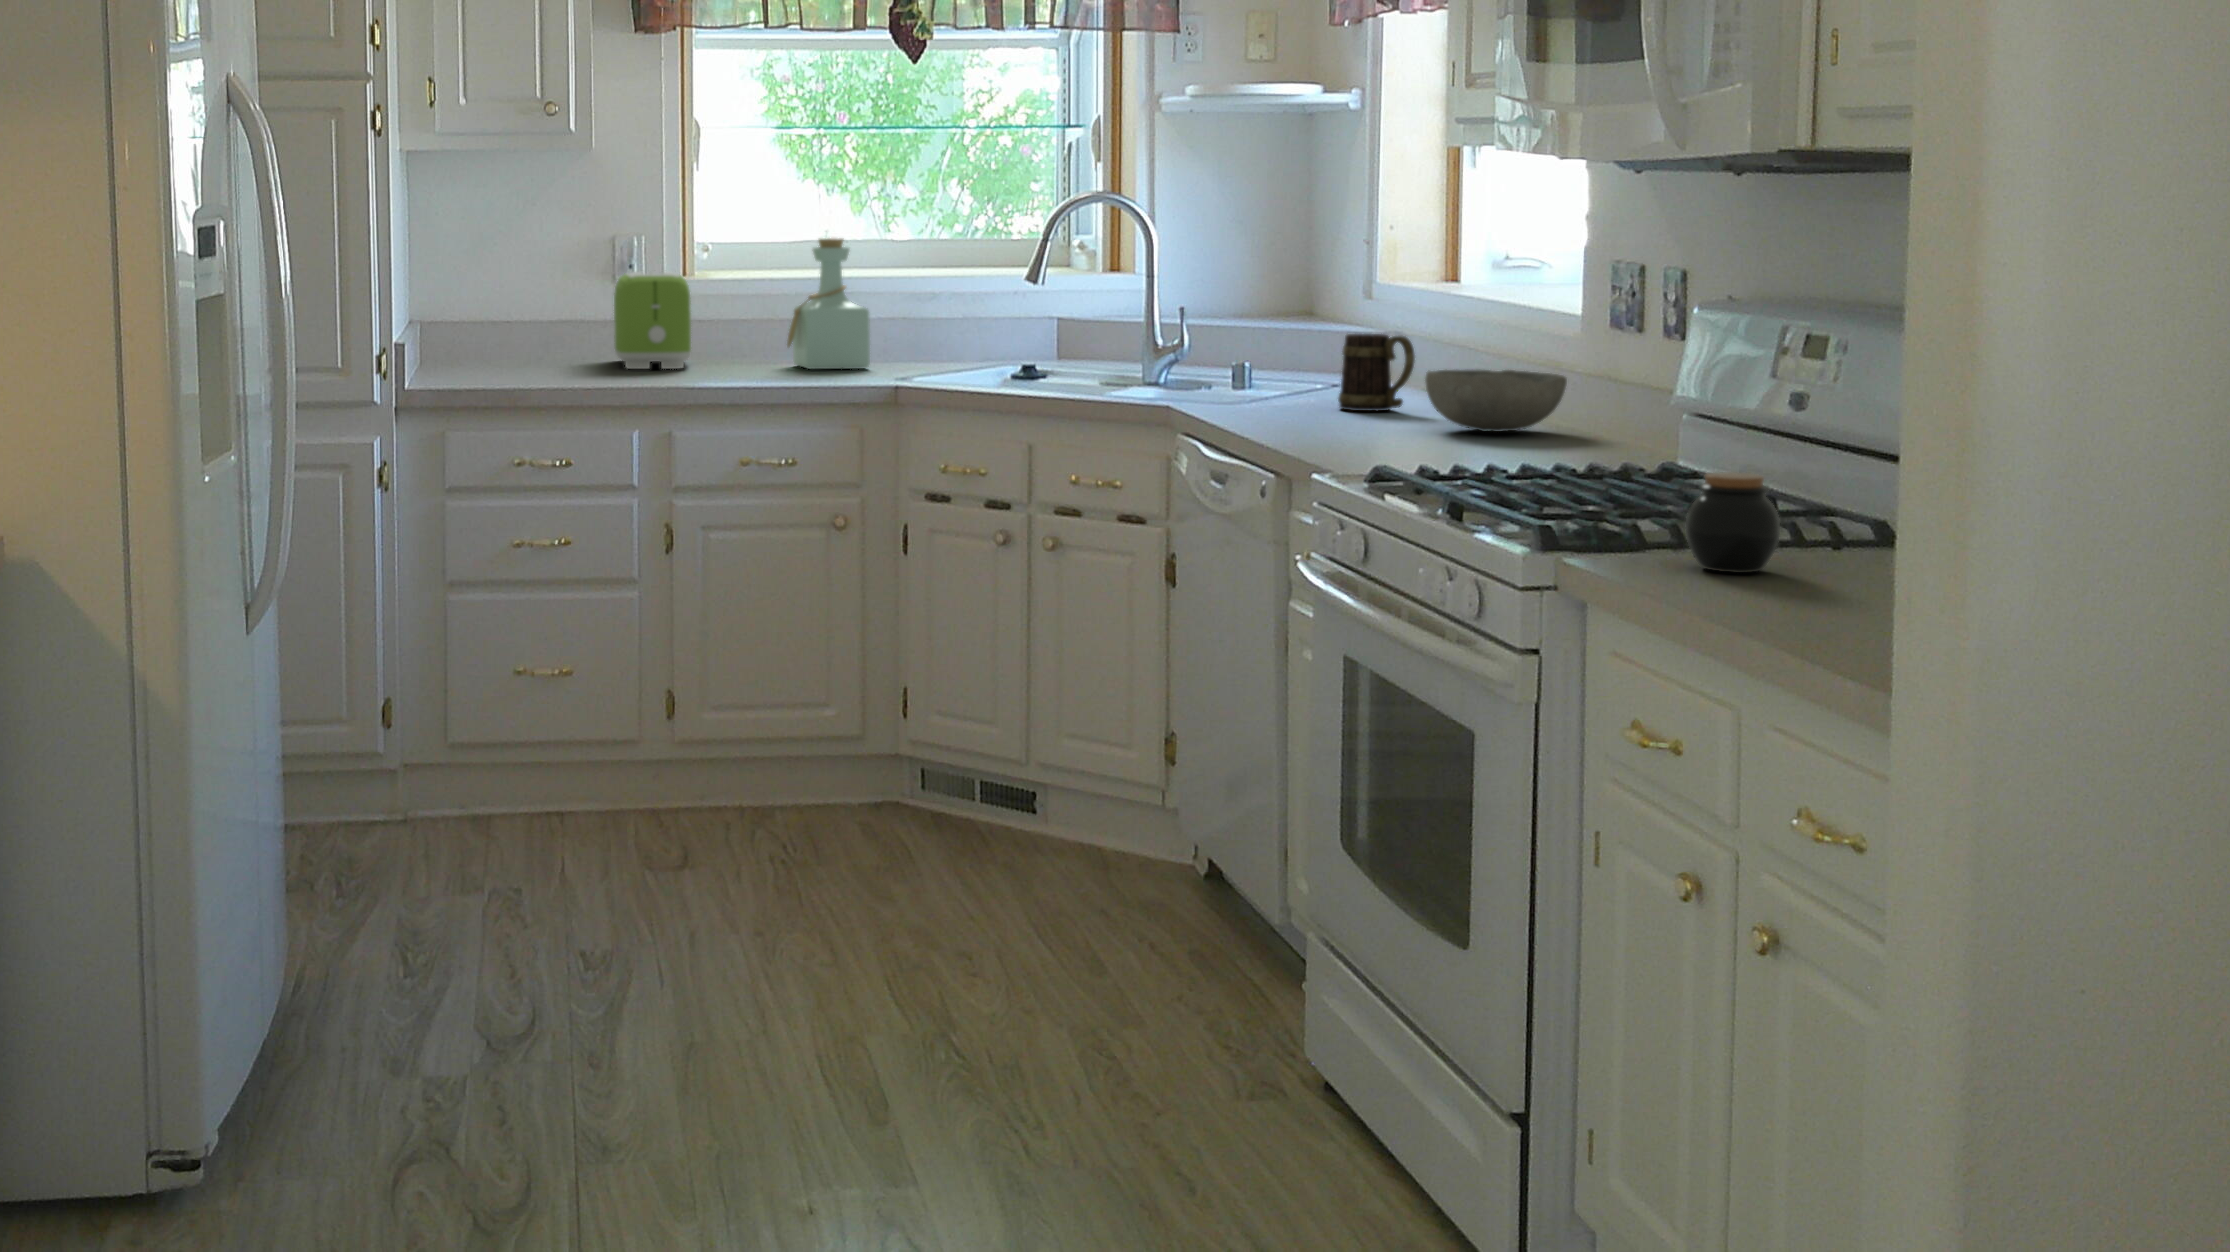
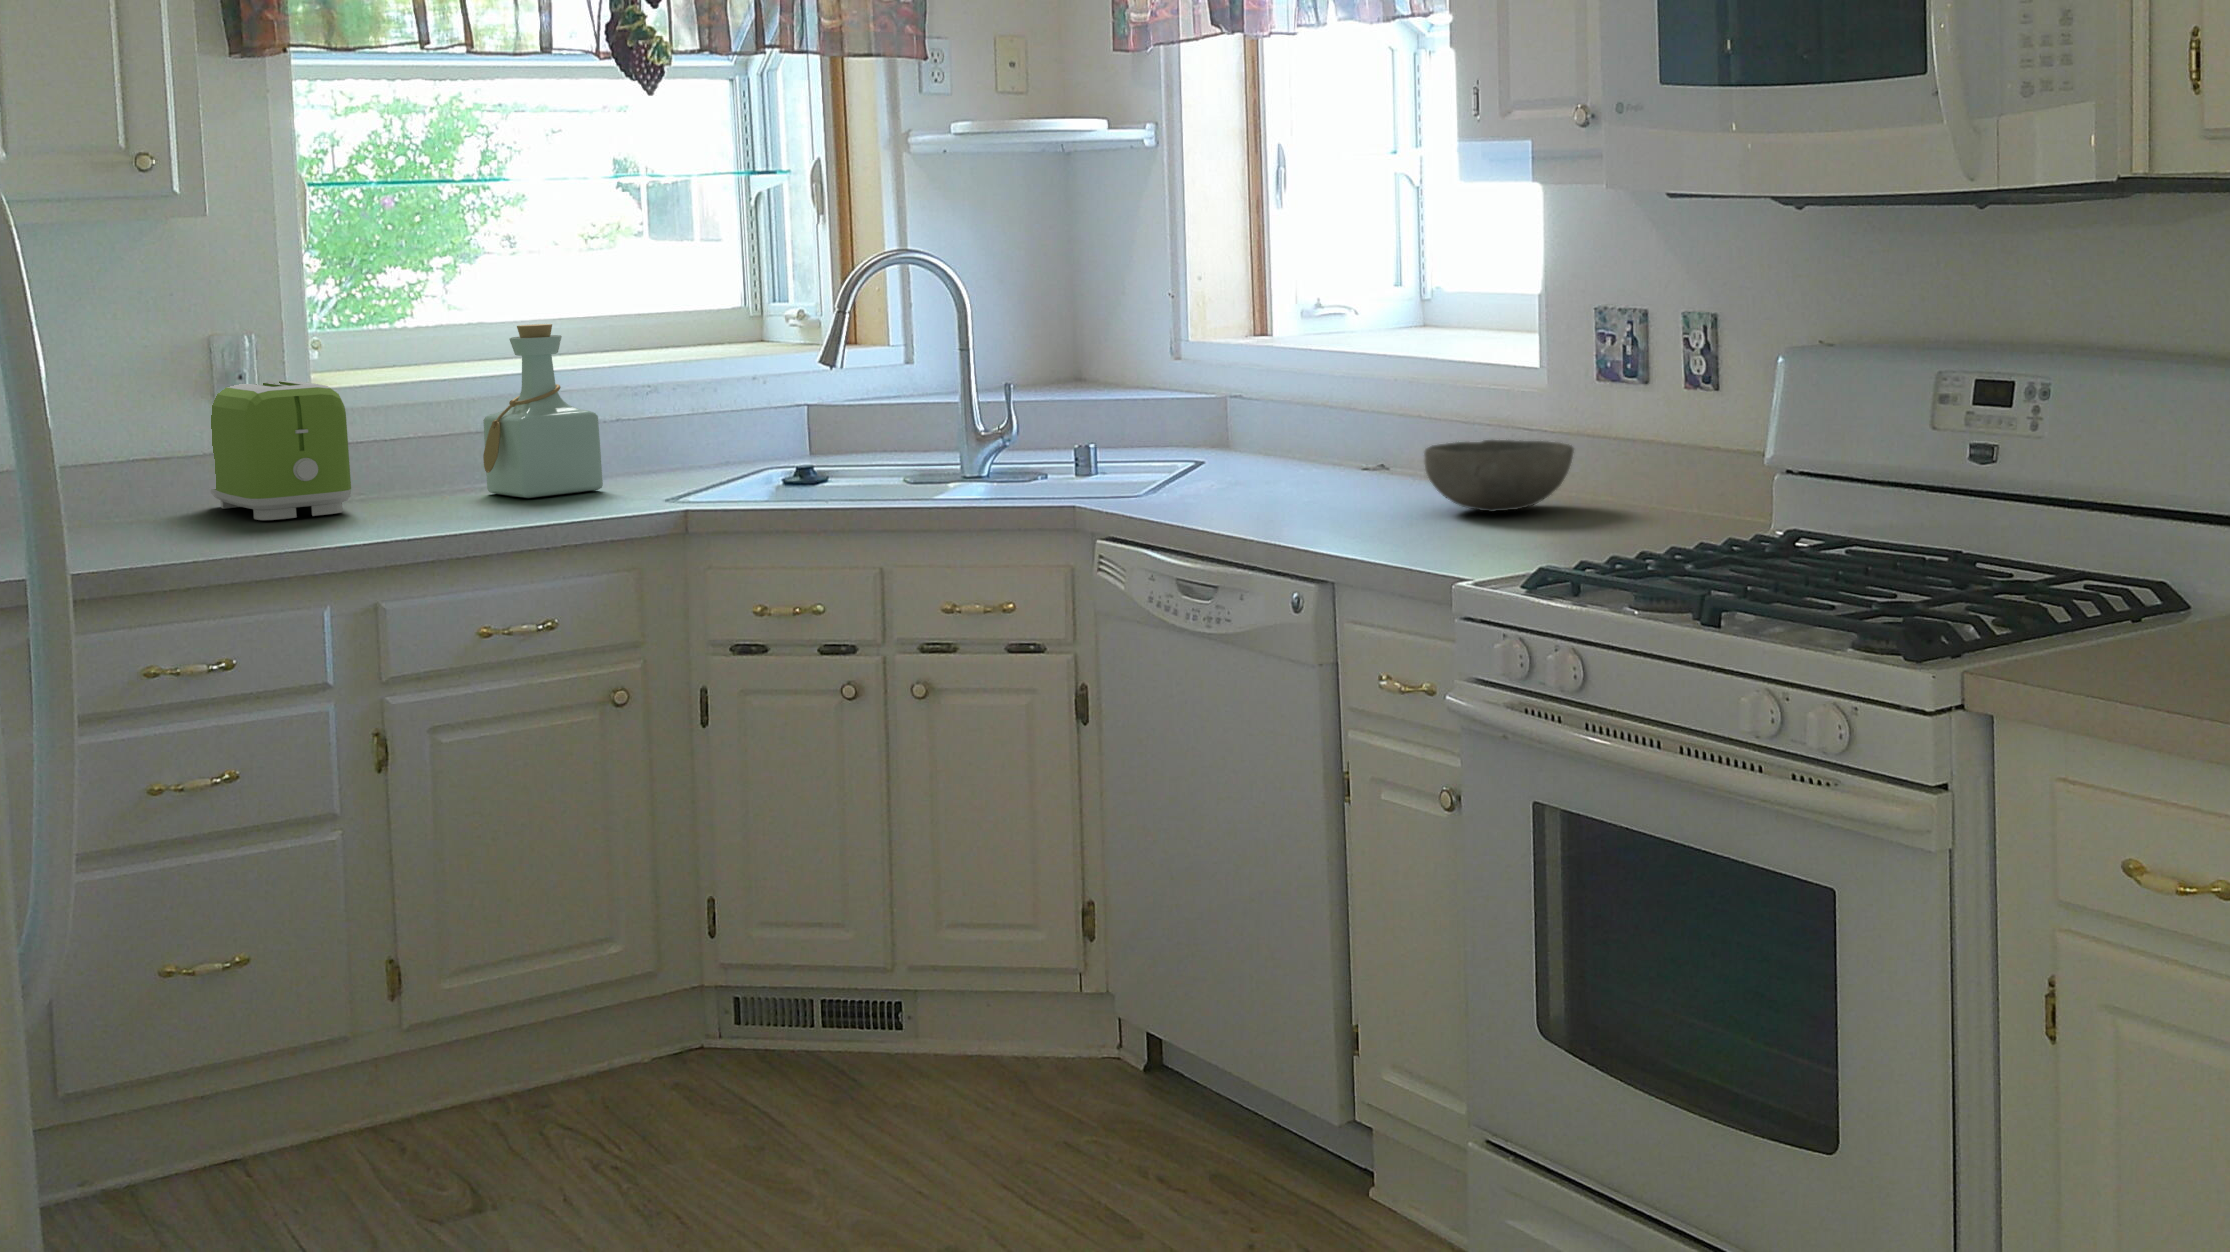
mug: present [1338,334,1415,411] -> none [1274,408,1361,497]
jar: present [1685,472,1780,573] -> none [2098,558,2197,669]

